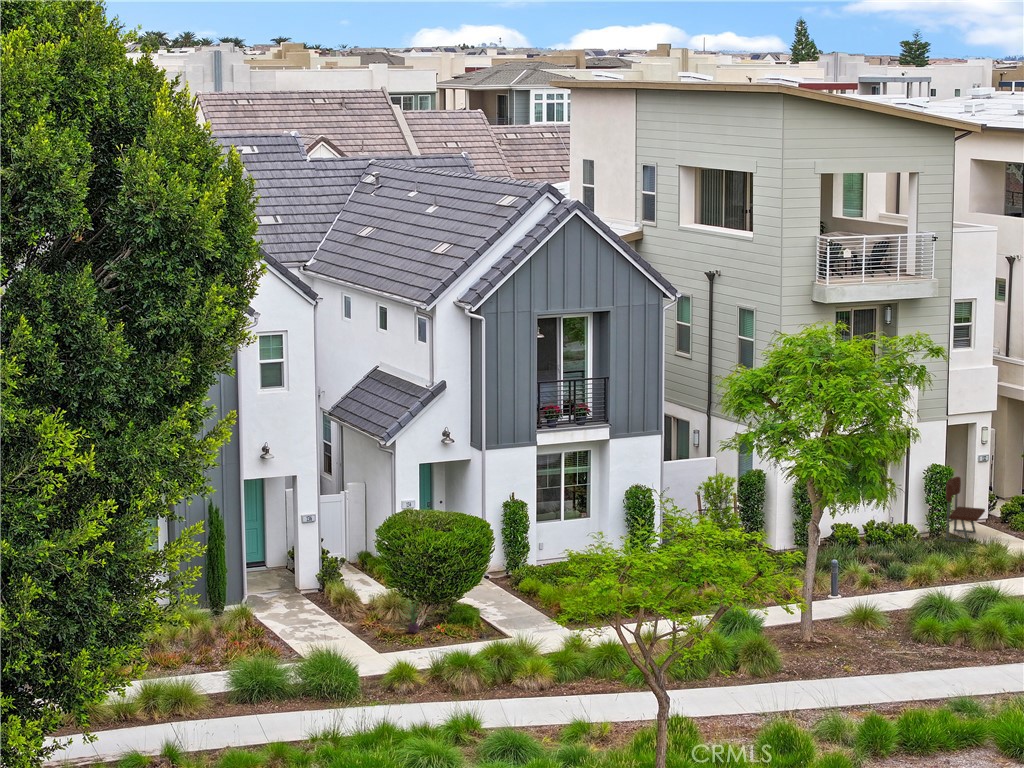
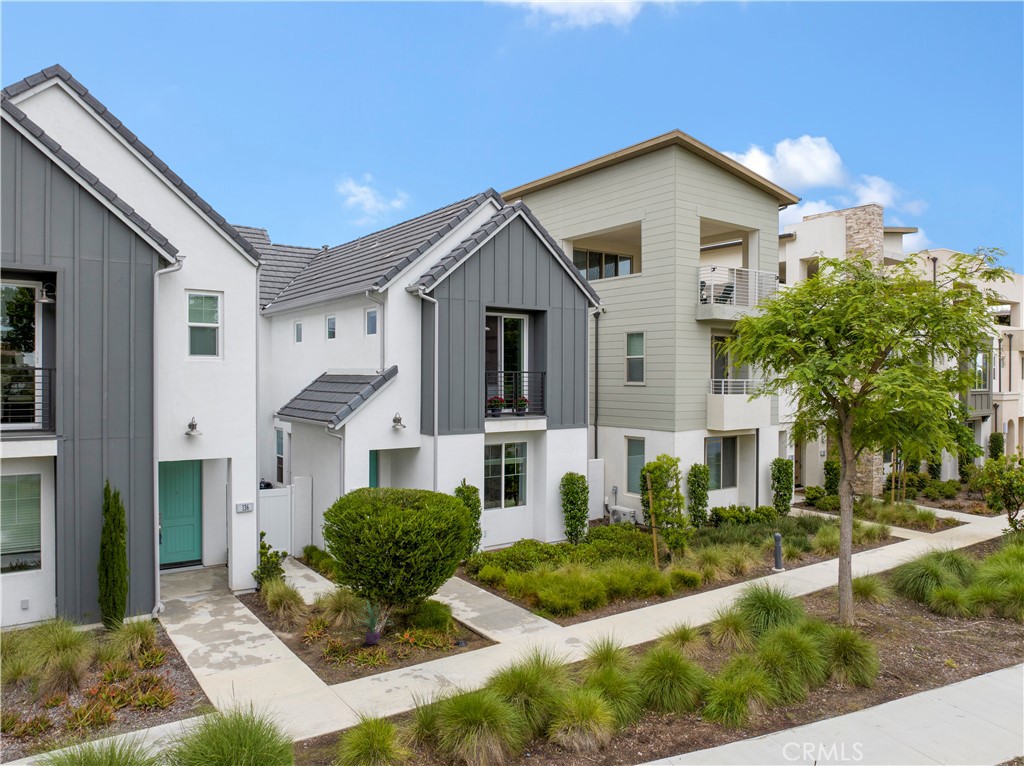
bench: present [945,477,985,542] -> none [785,467,819,517]

